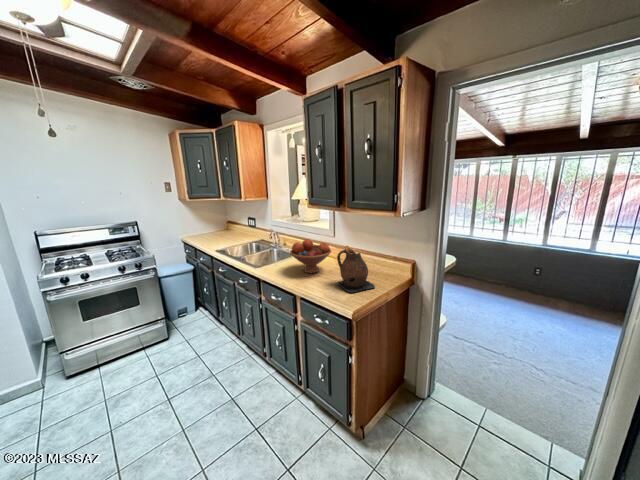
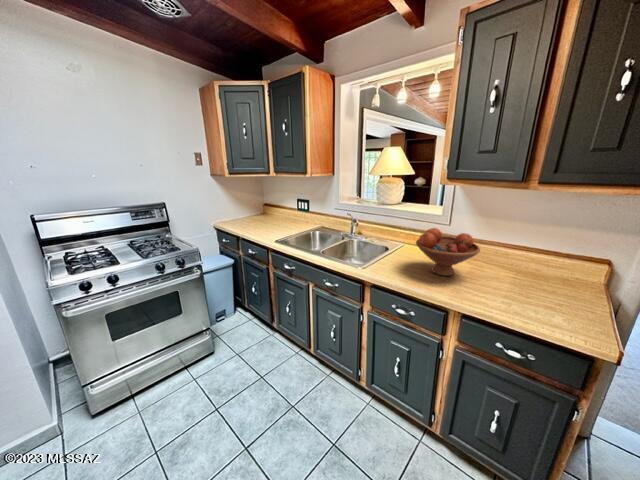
ceramic pitcher: present [337,246,375,293] -> none [508,239,576,311]

